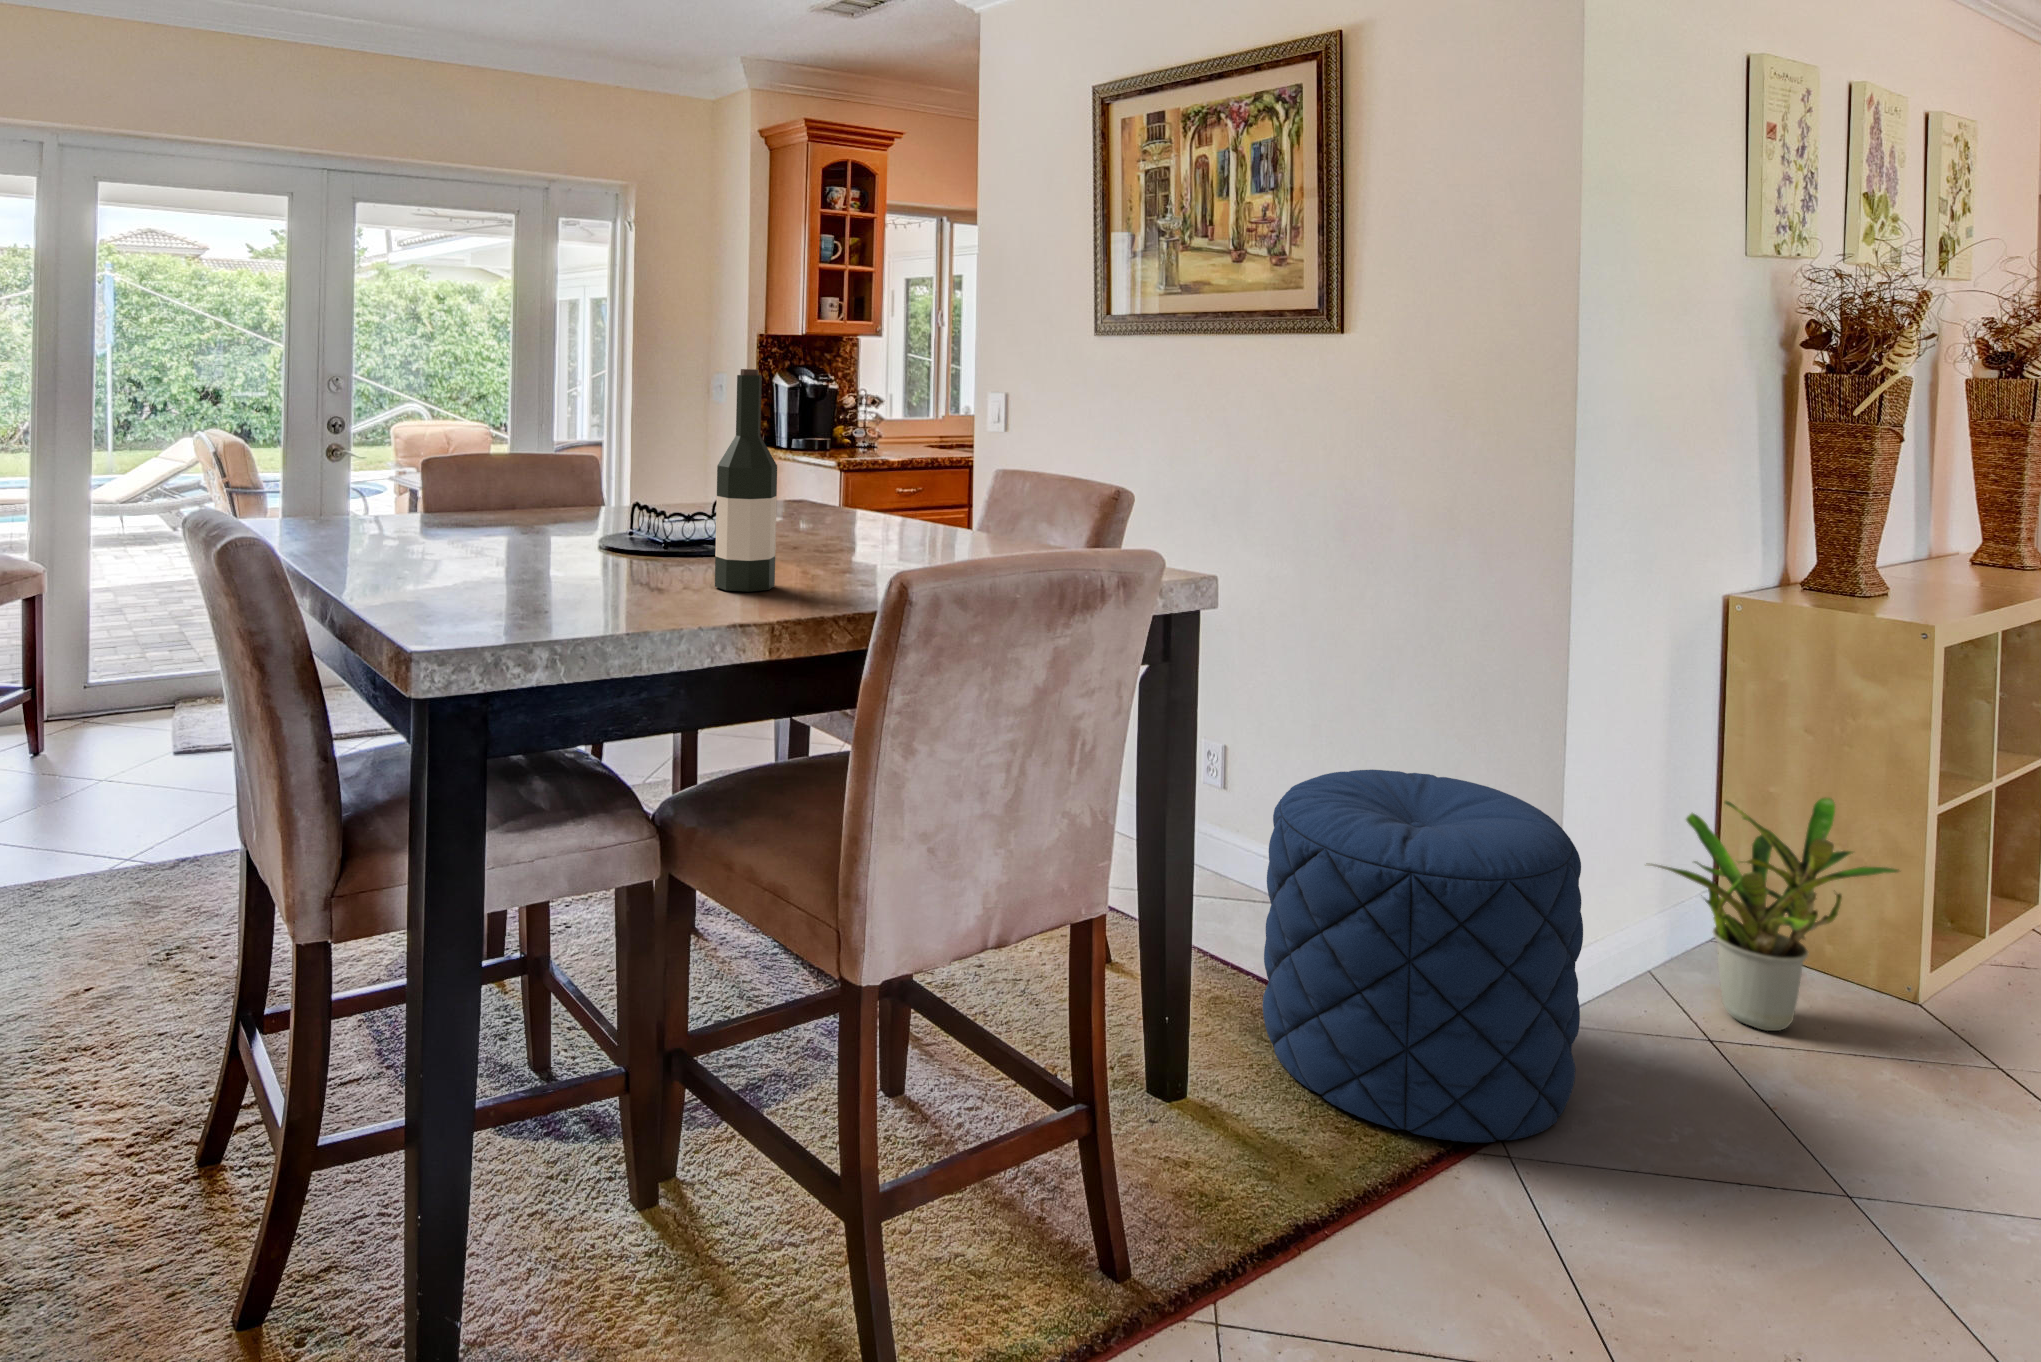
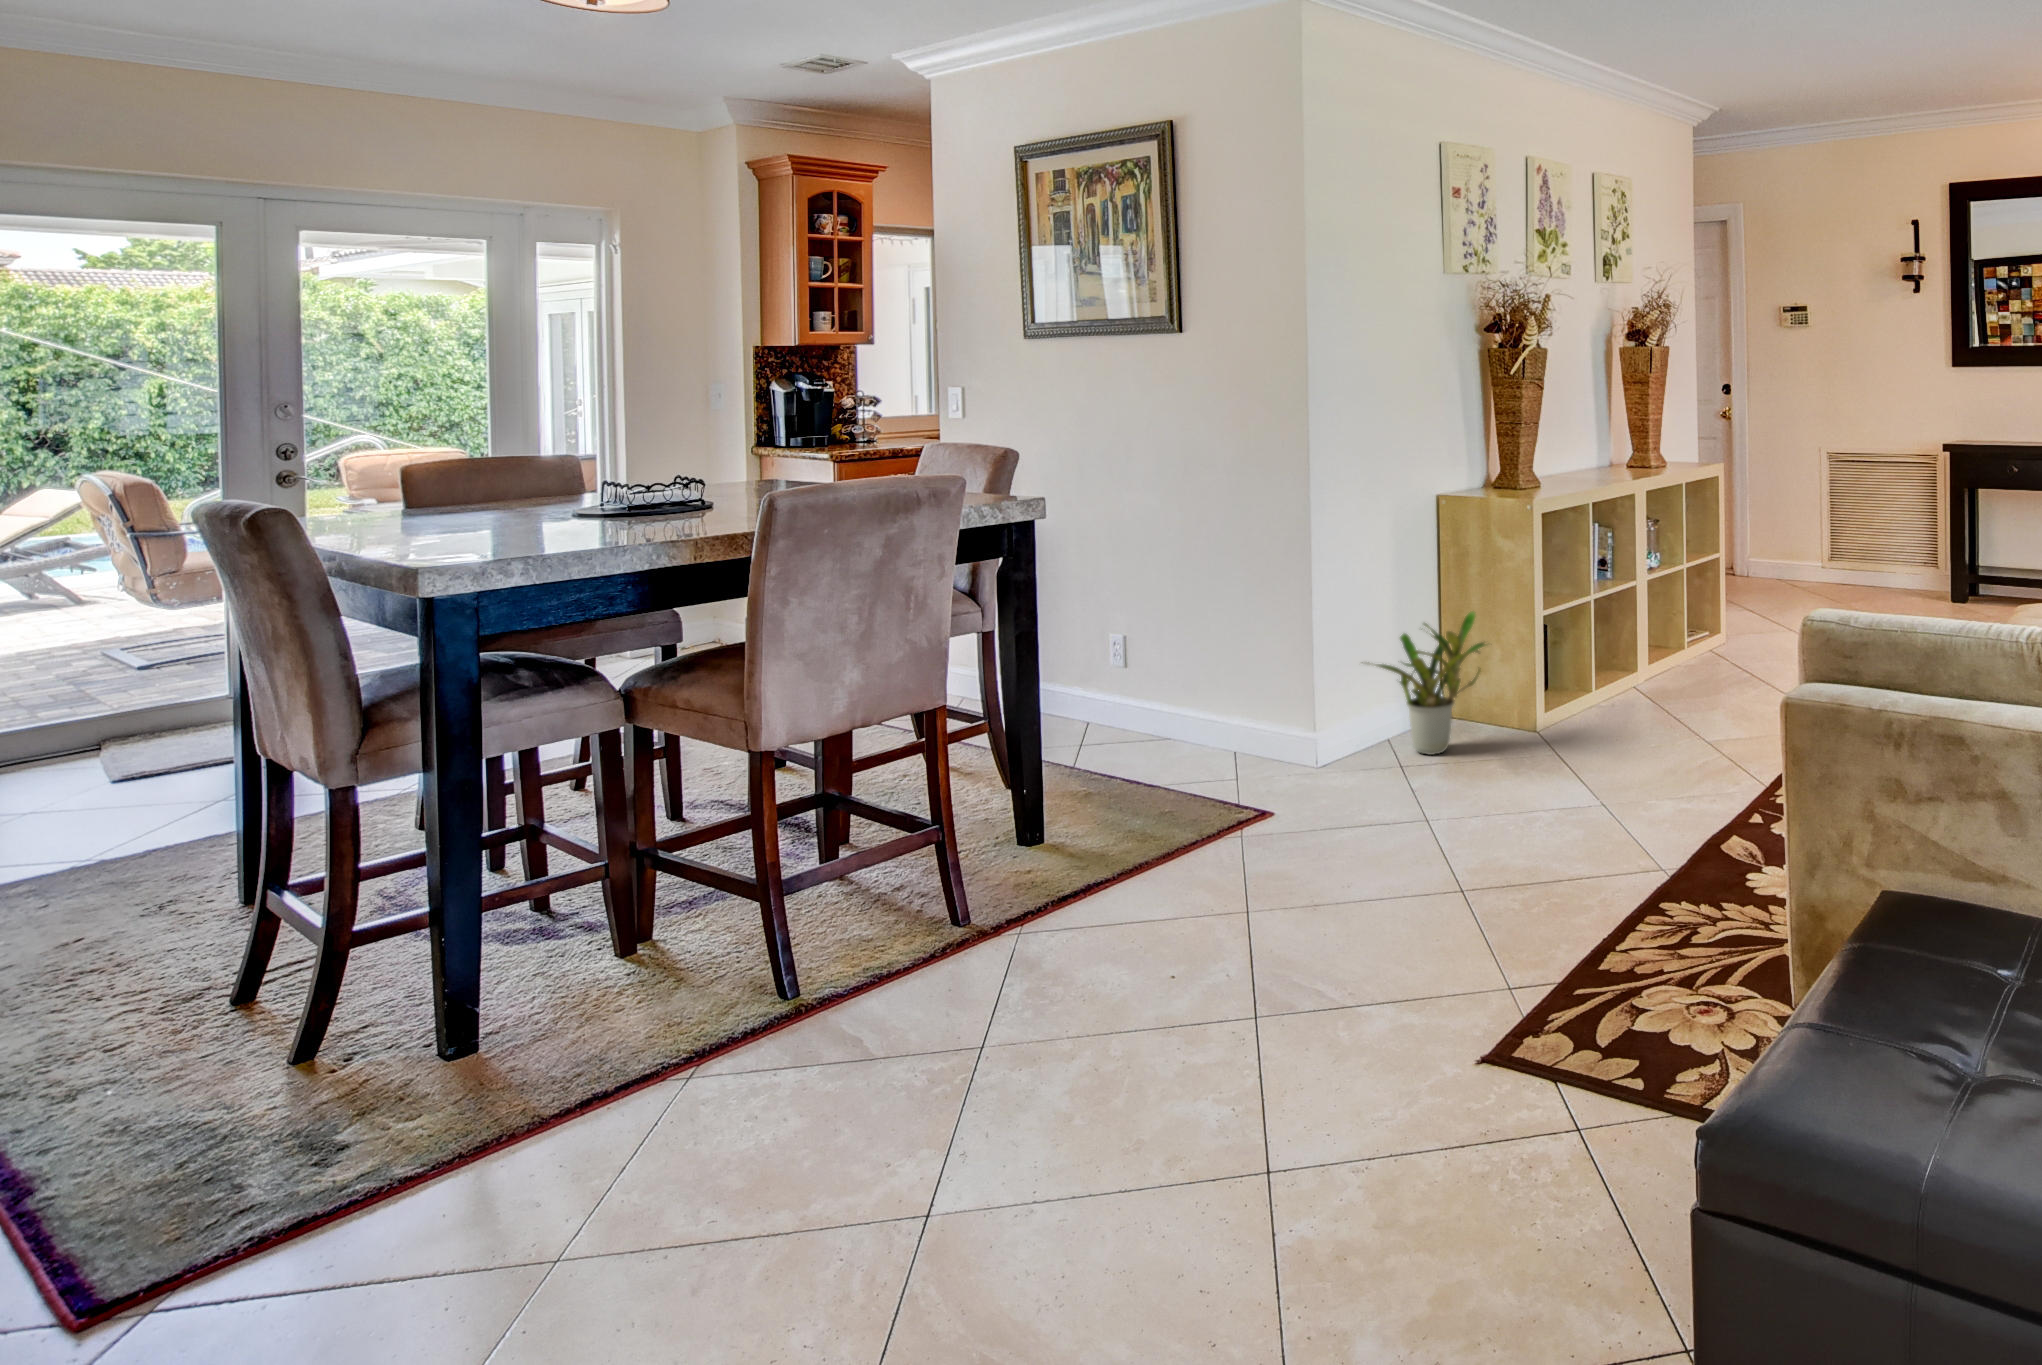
wine bottle: present [715,369,777,592] -> none [656,381,704,529]
pouf: present [1263,770,1583,1143] -> none [1105,623,1295,834]

